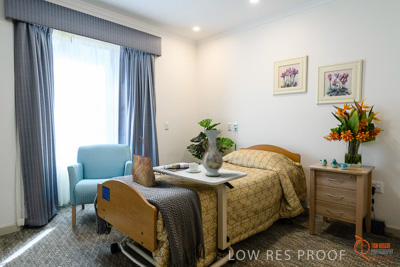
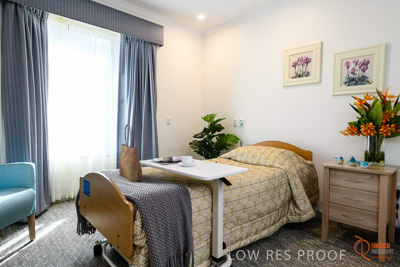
vase: present [202,130,223,176] -> none [194,116,219,171]

